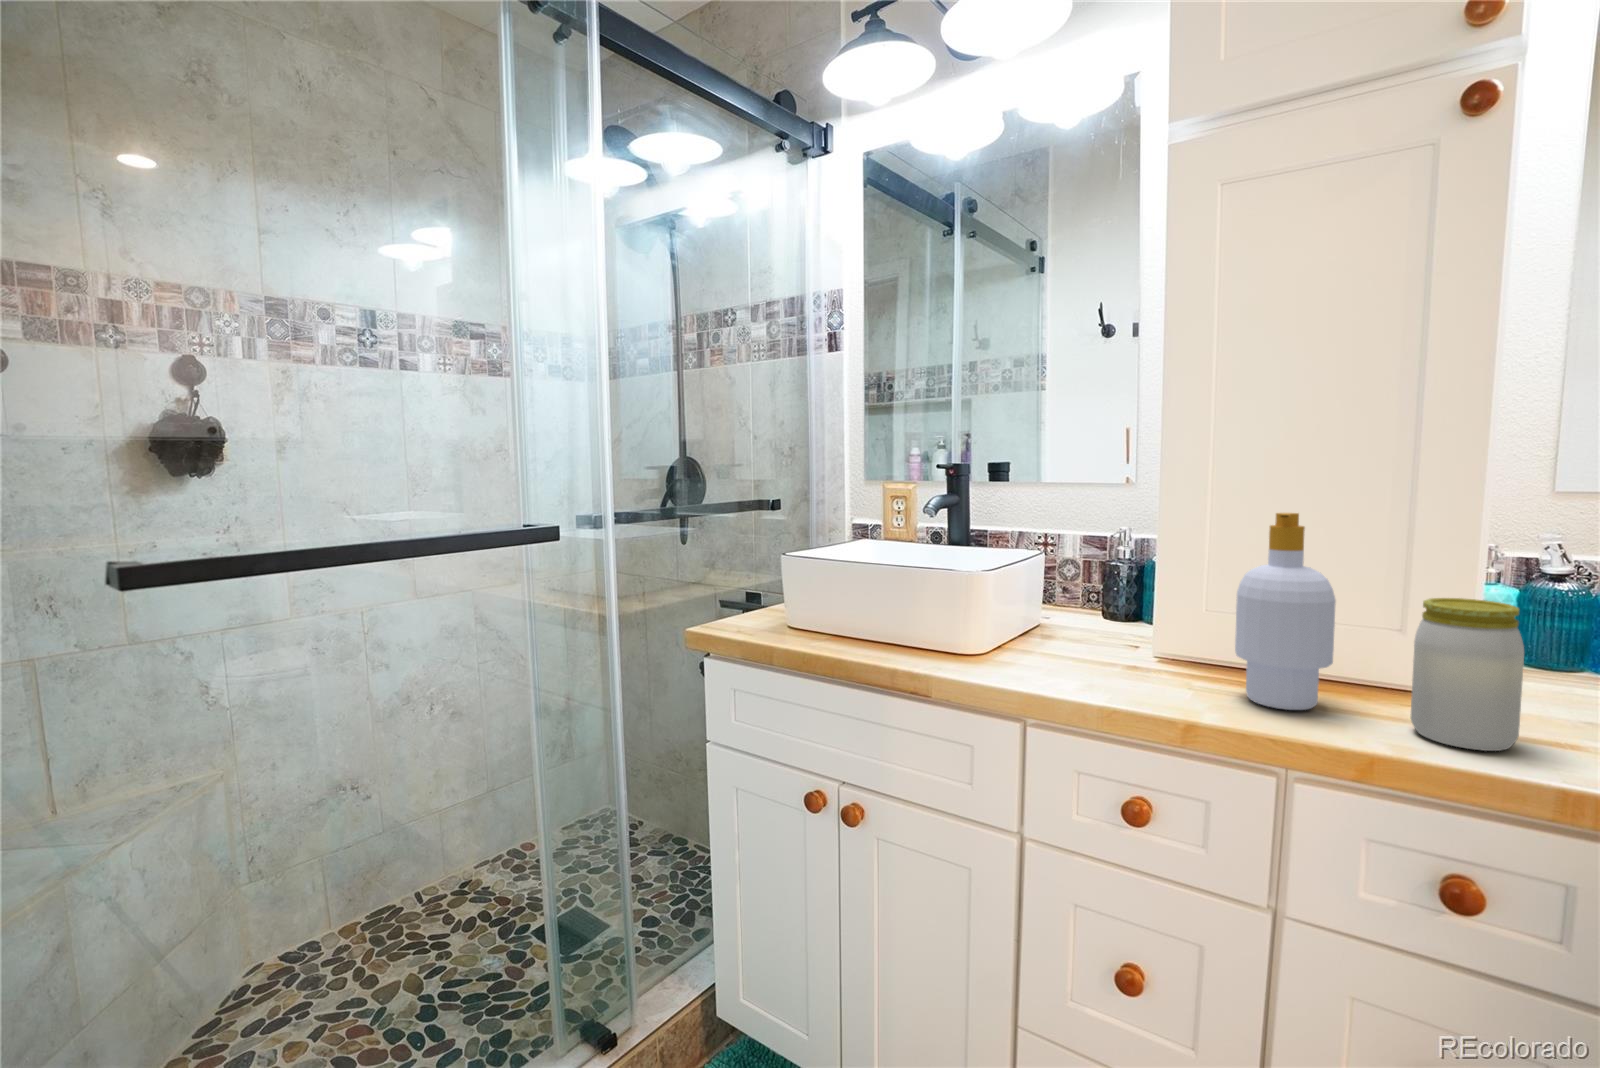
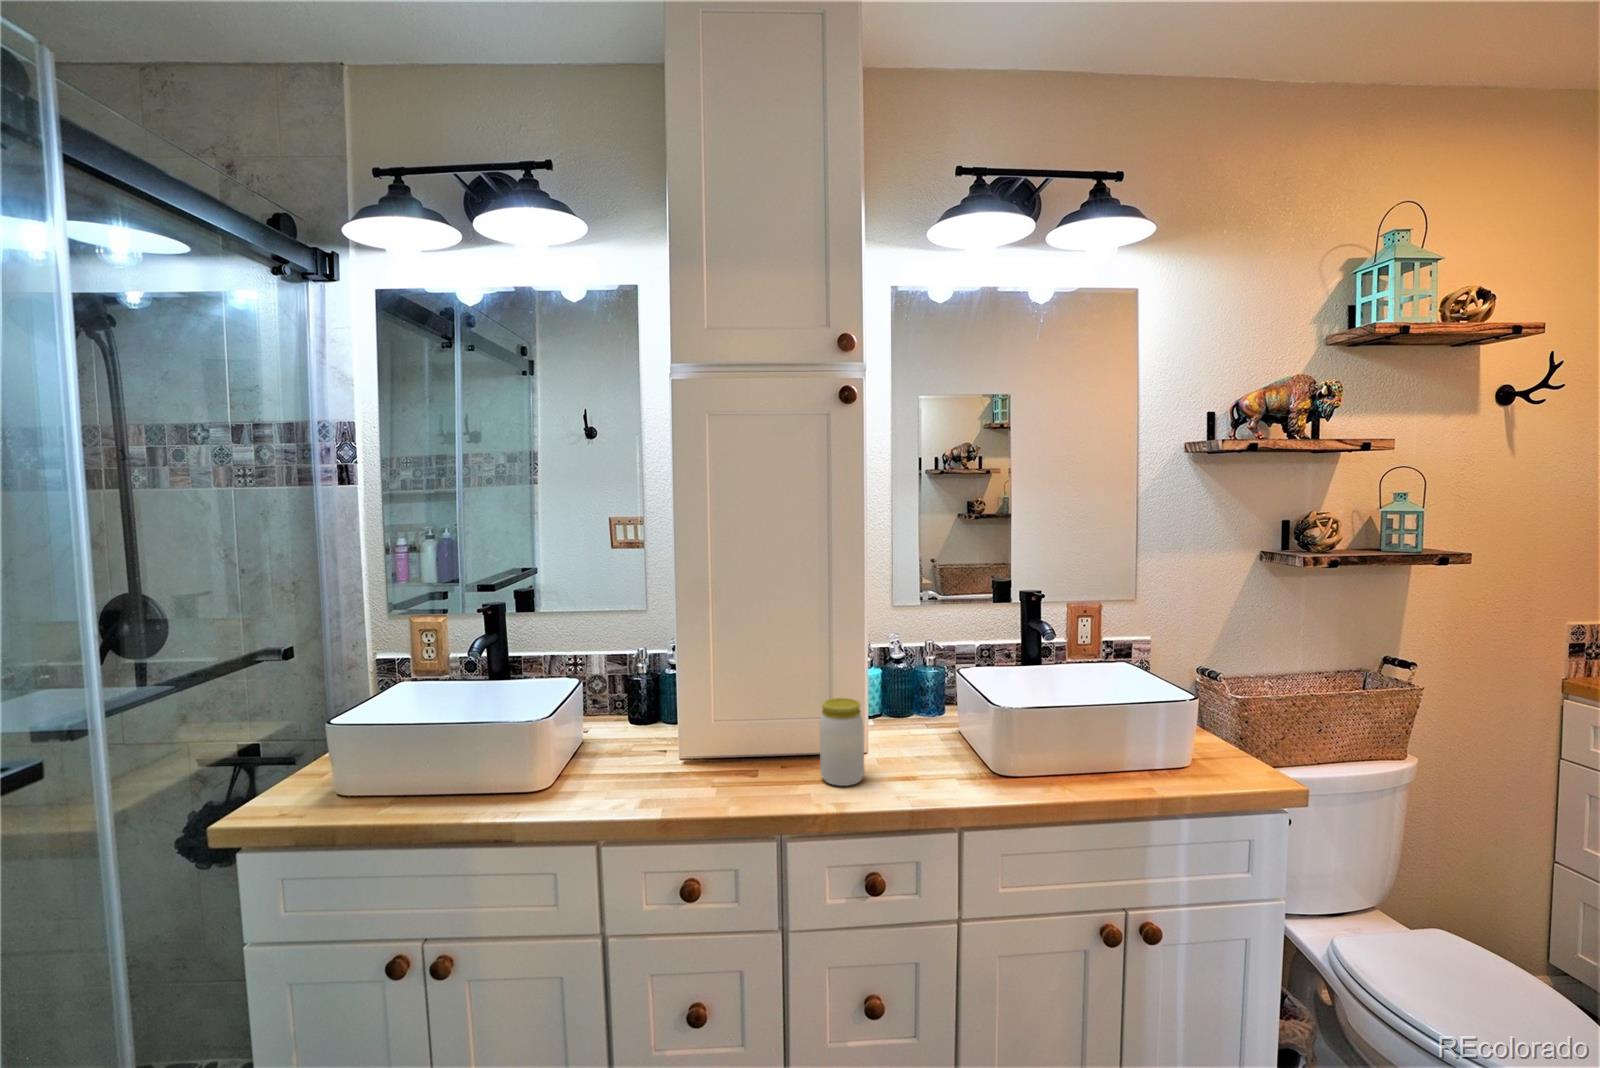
soap bottle: present [1235,513,1336,710] -> none [730,655,783,783]

